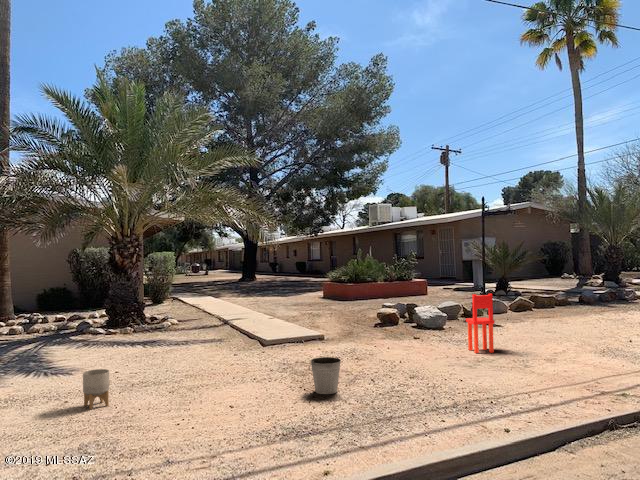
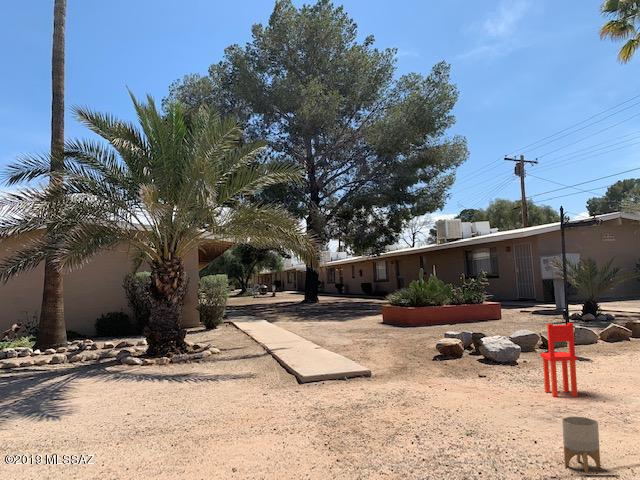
bucket: present [311,357,341,394] -> none [336,405,375,453]
planter: present [83,369,109,409] -> present [562,417,600,473]

